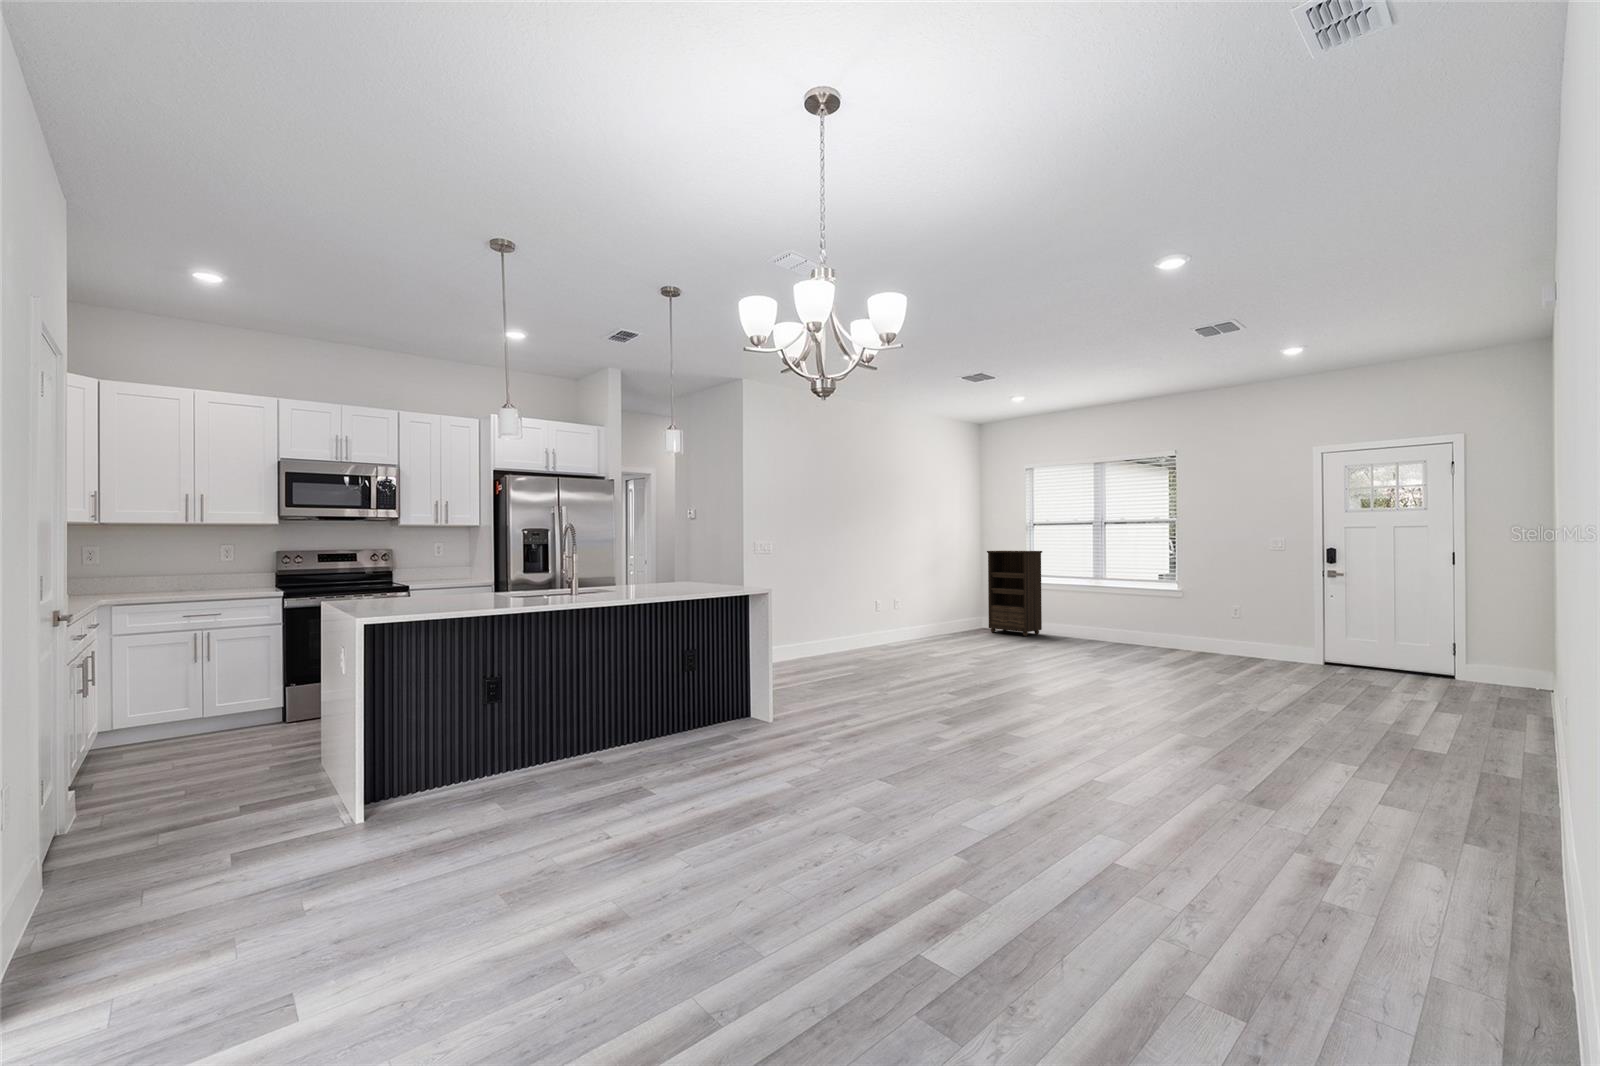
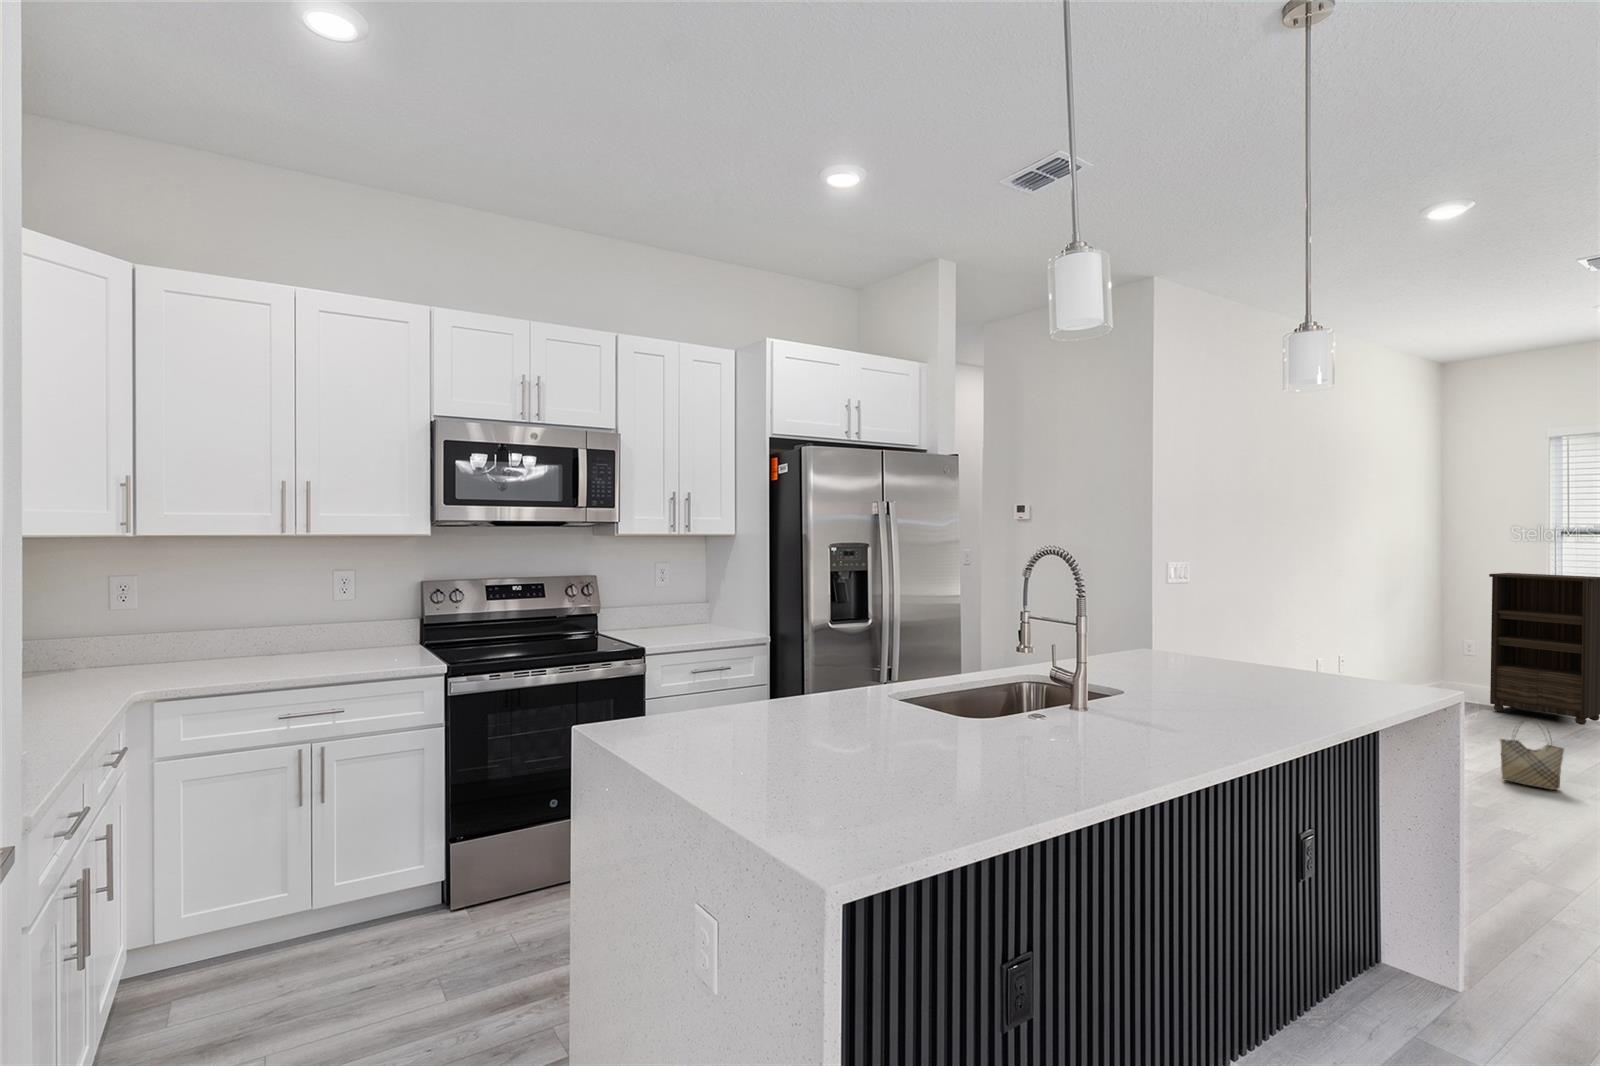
woven basket: none [932,624,957,660] -> present [1500,721,1564,790]

